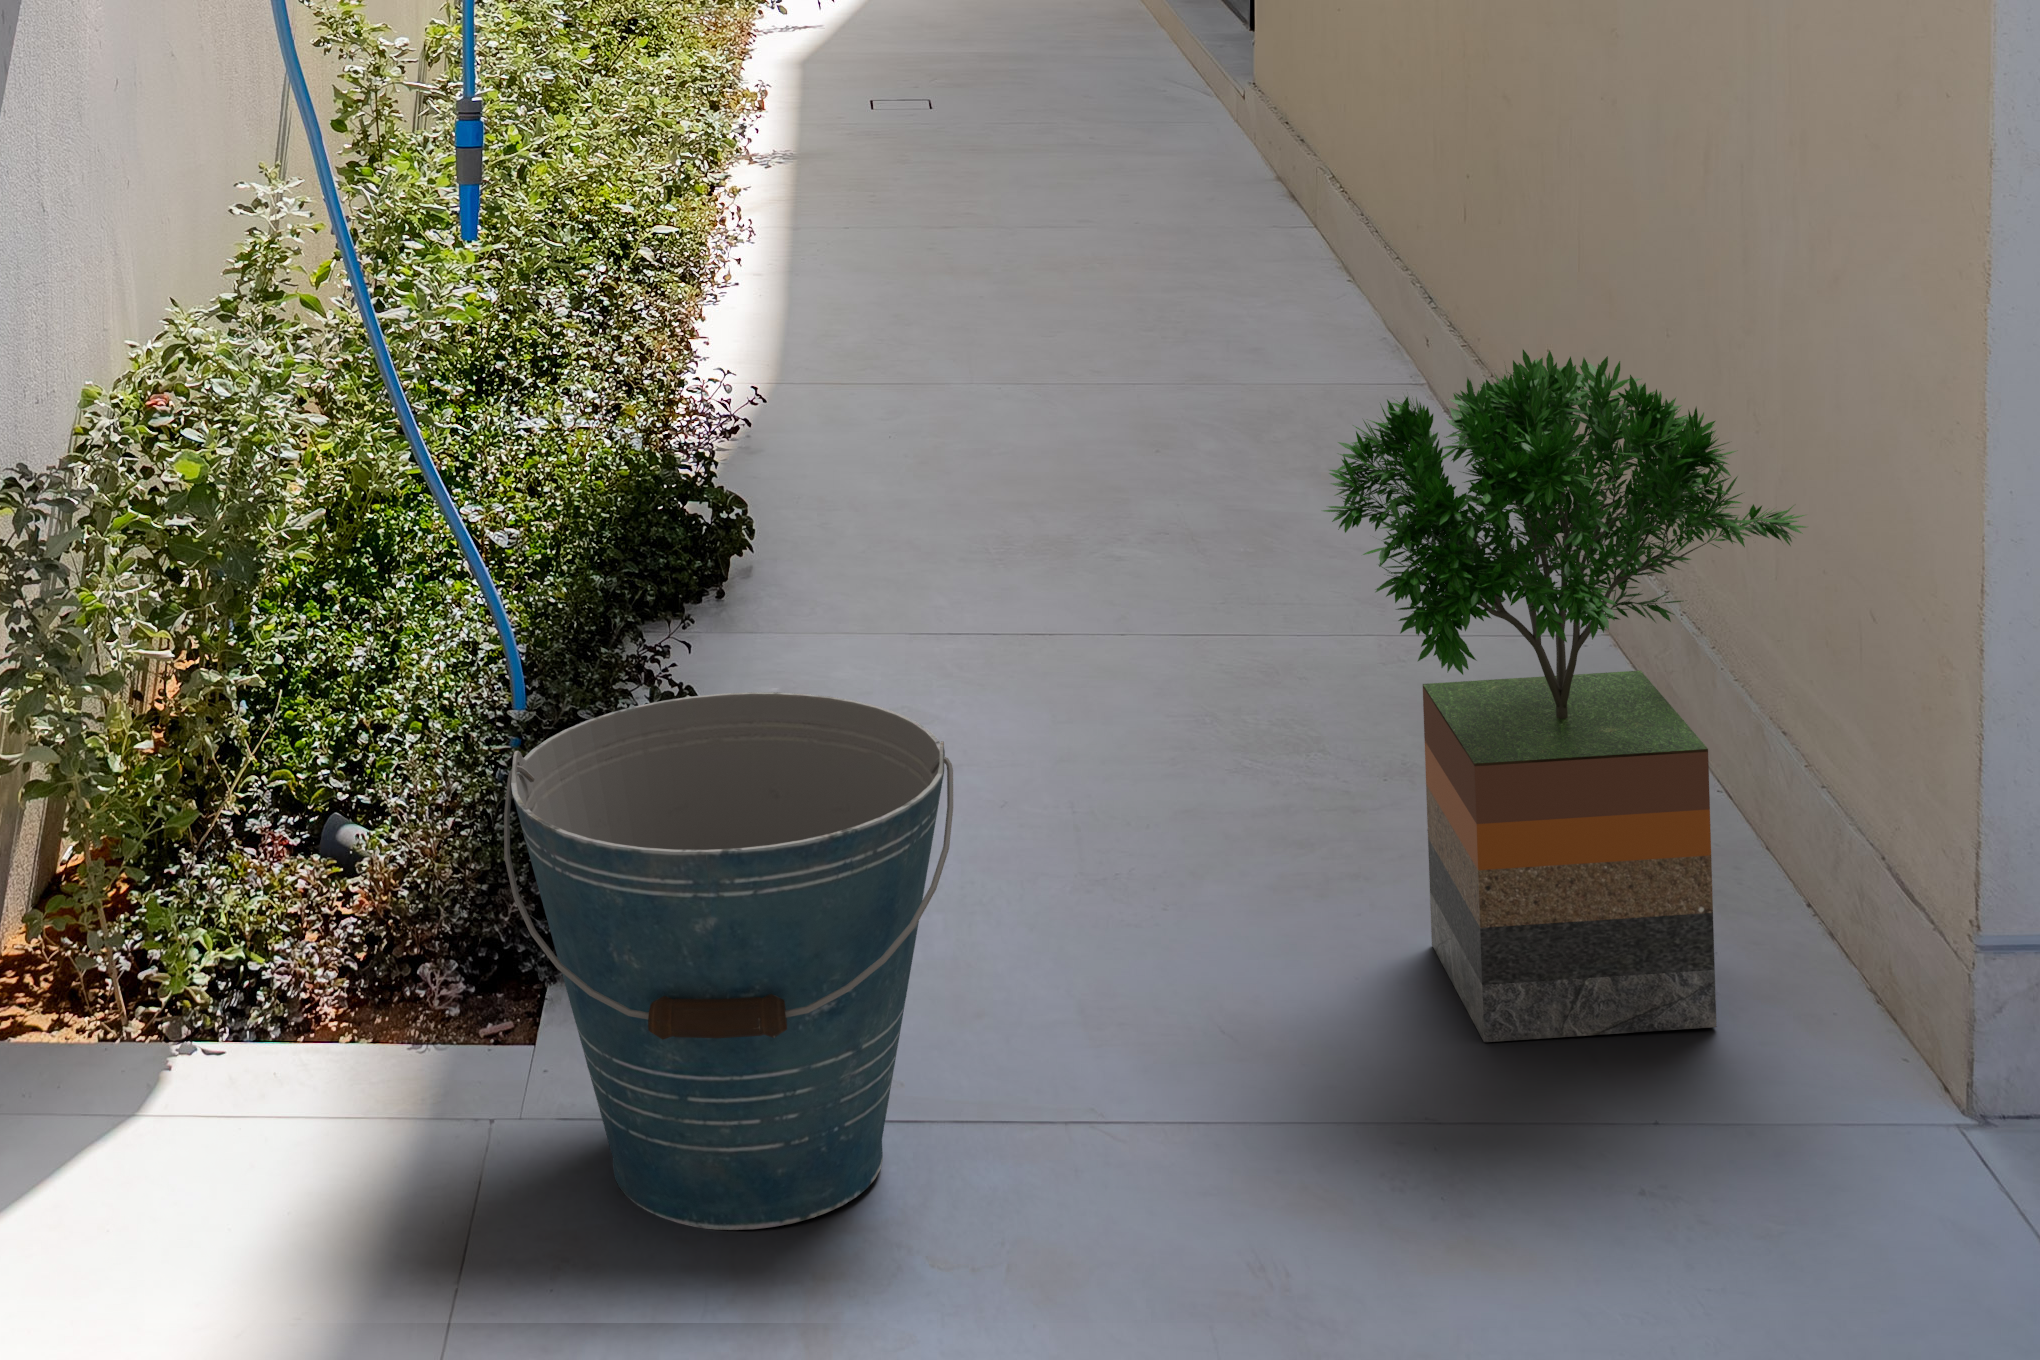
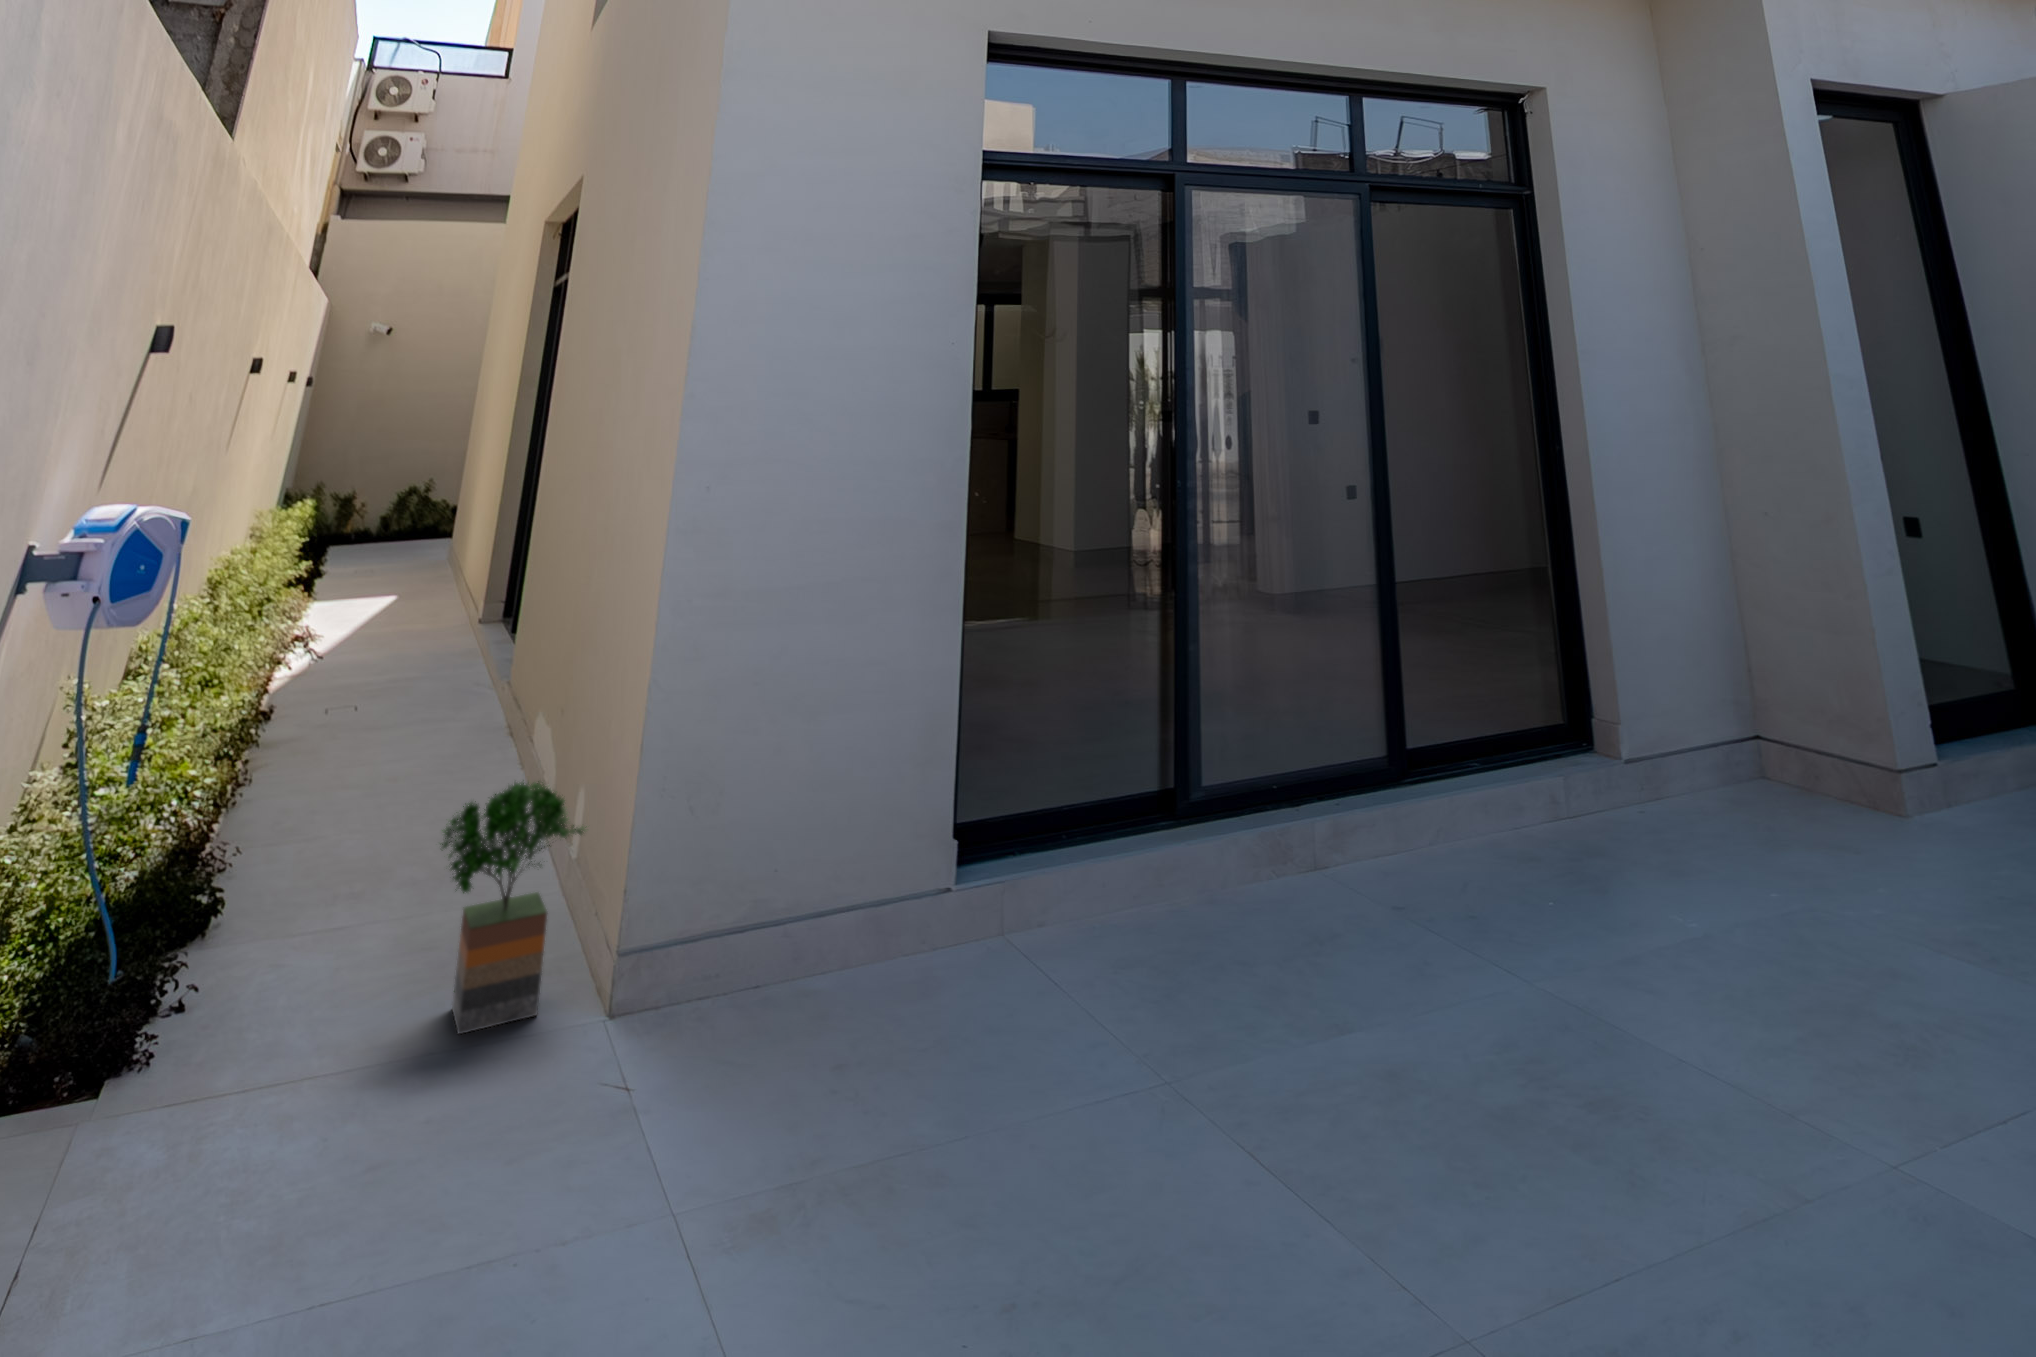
bucket: present [504,692,953,1230] -> none [112,934,284,1140]

